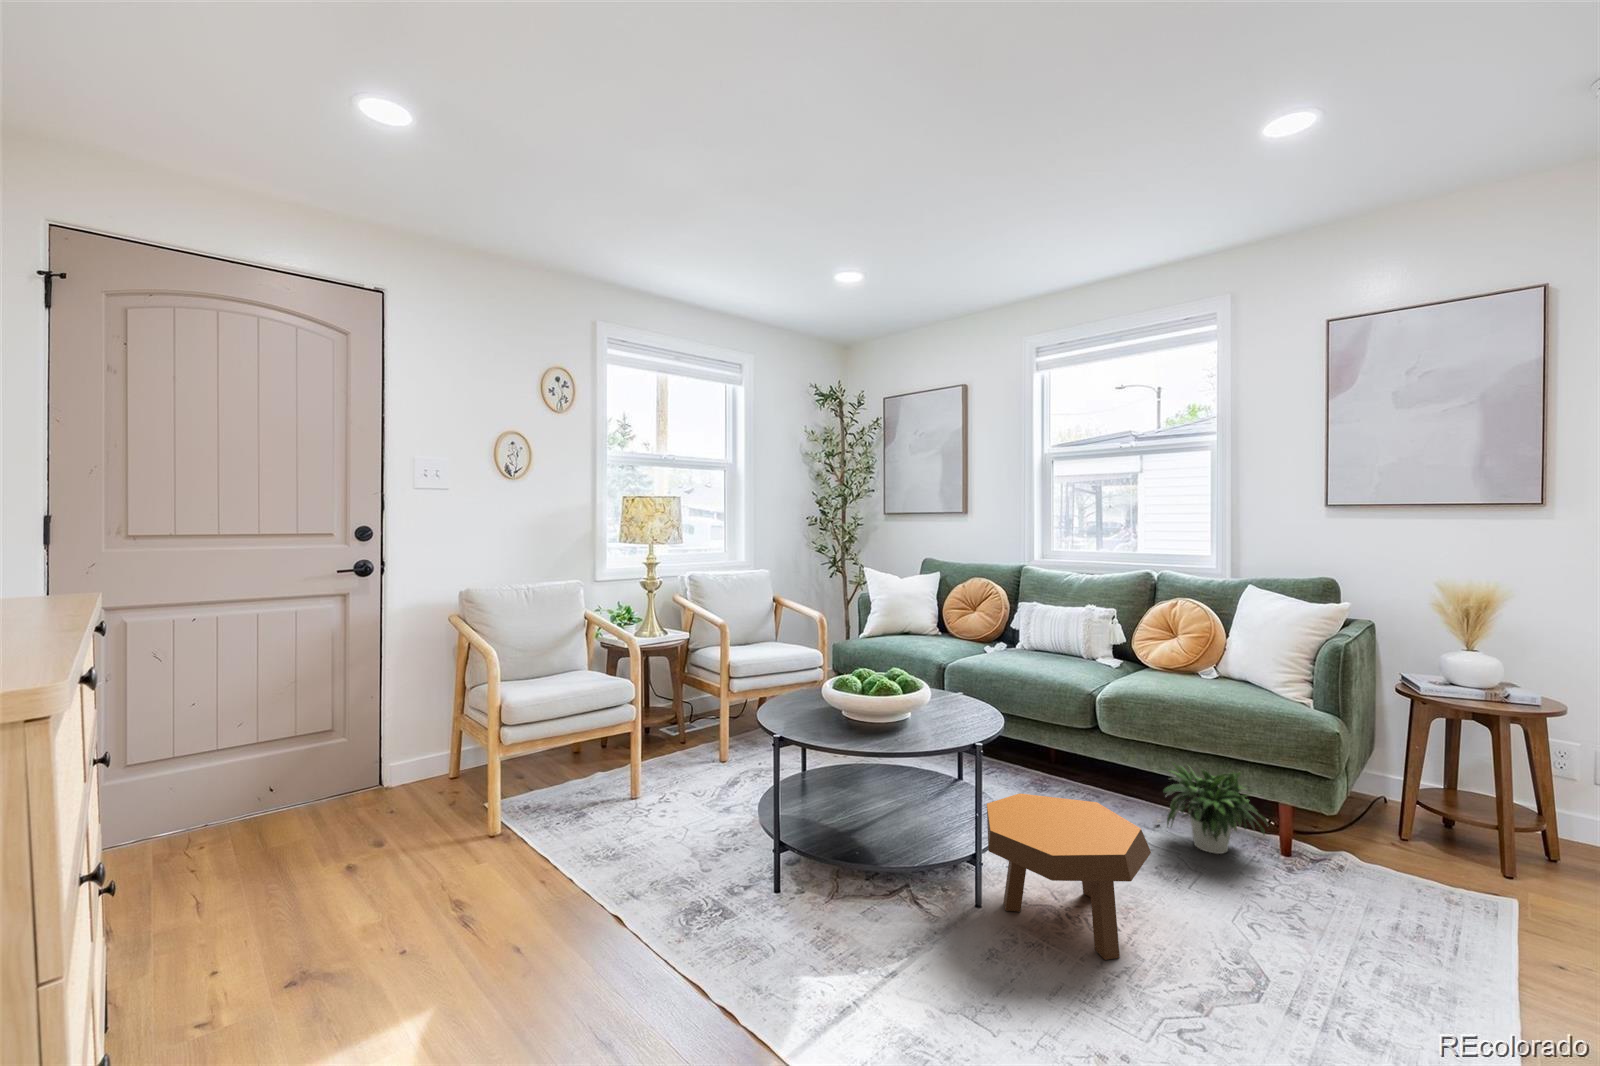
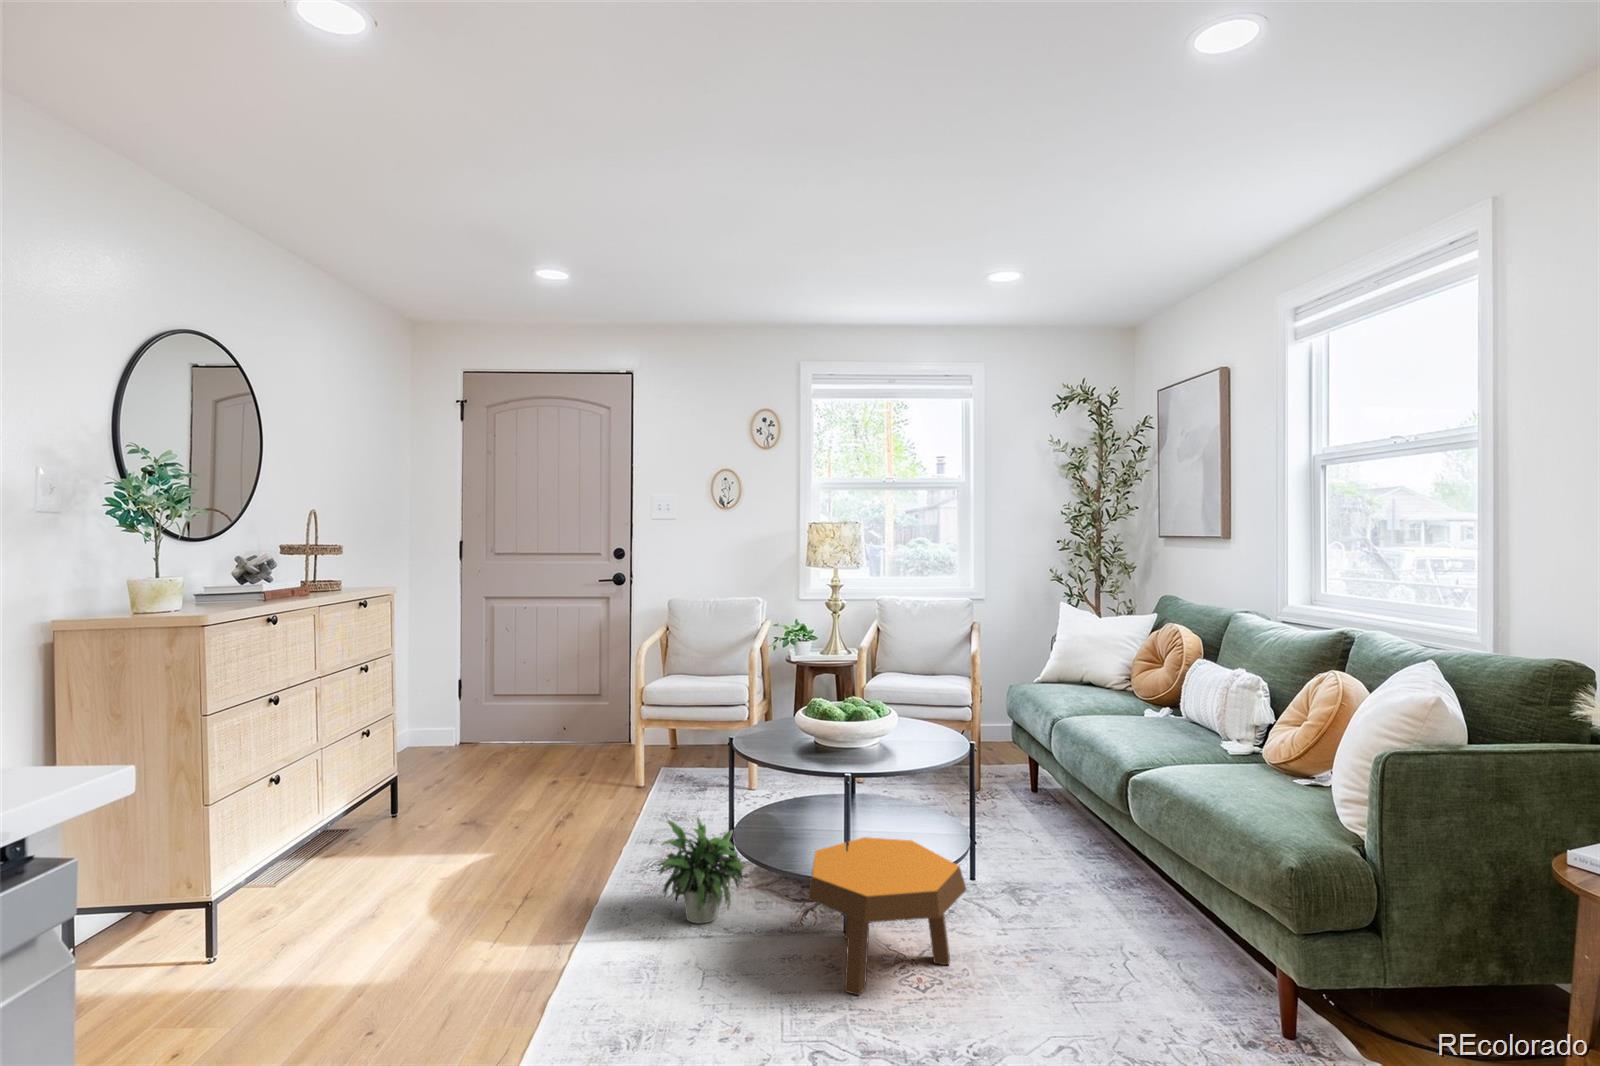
potted plant: present [1157,764,1268,854] -> present [659,819,744,923]

